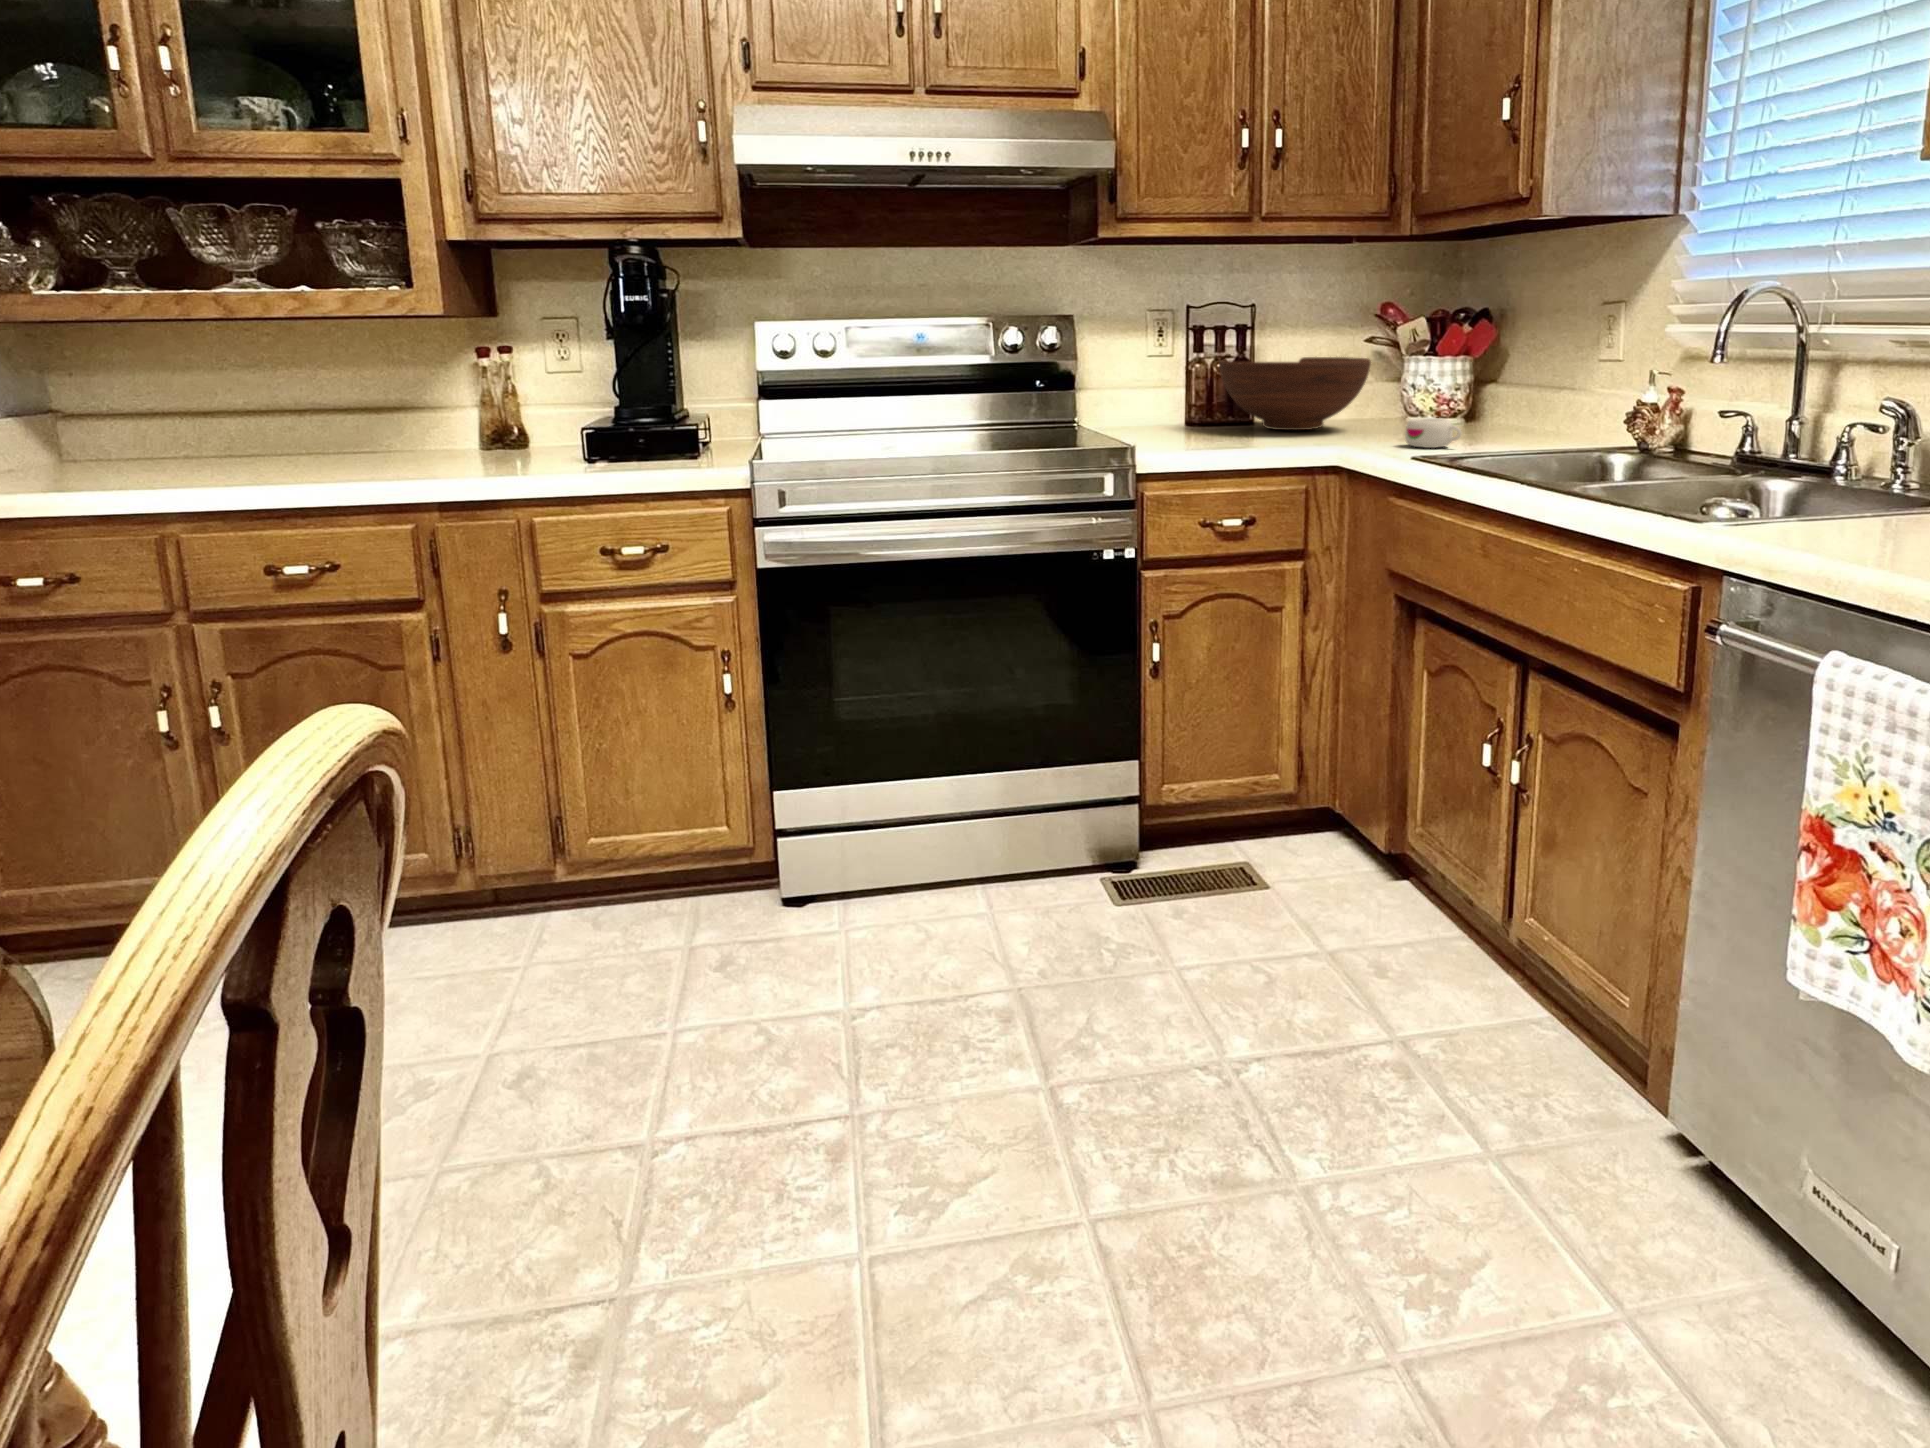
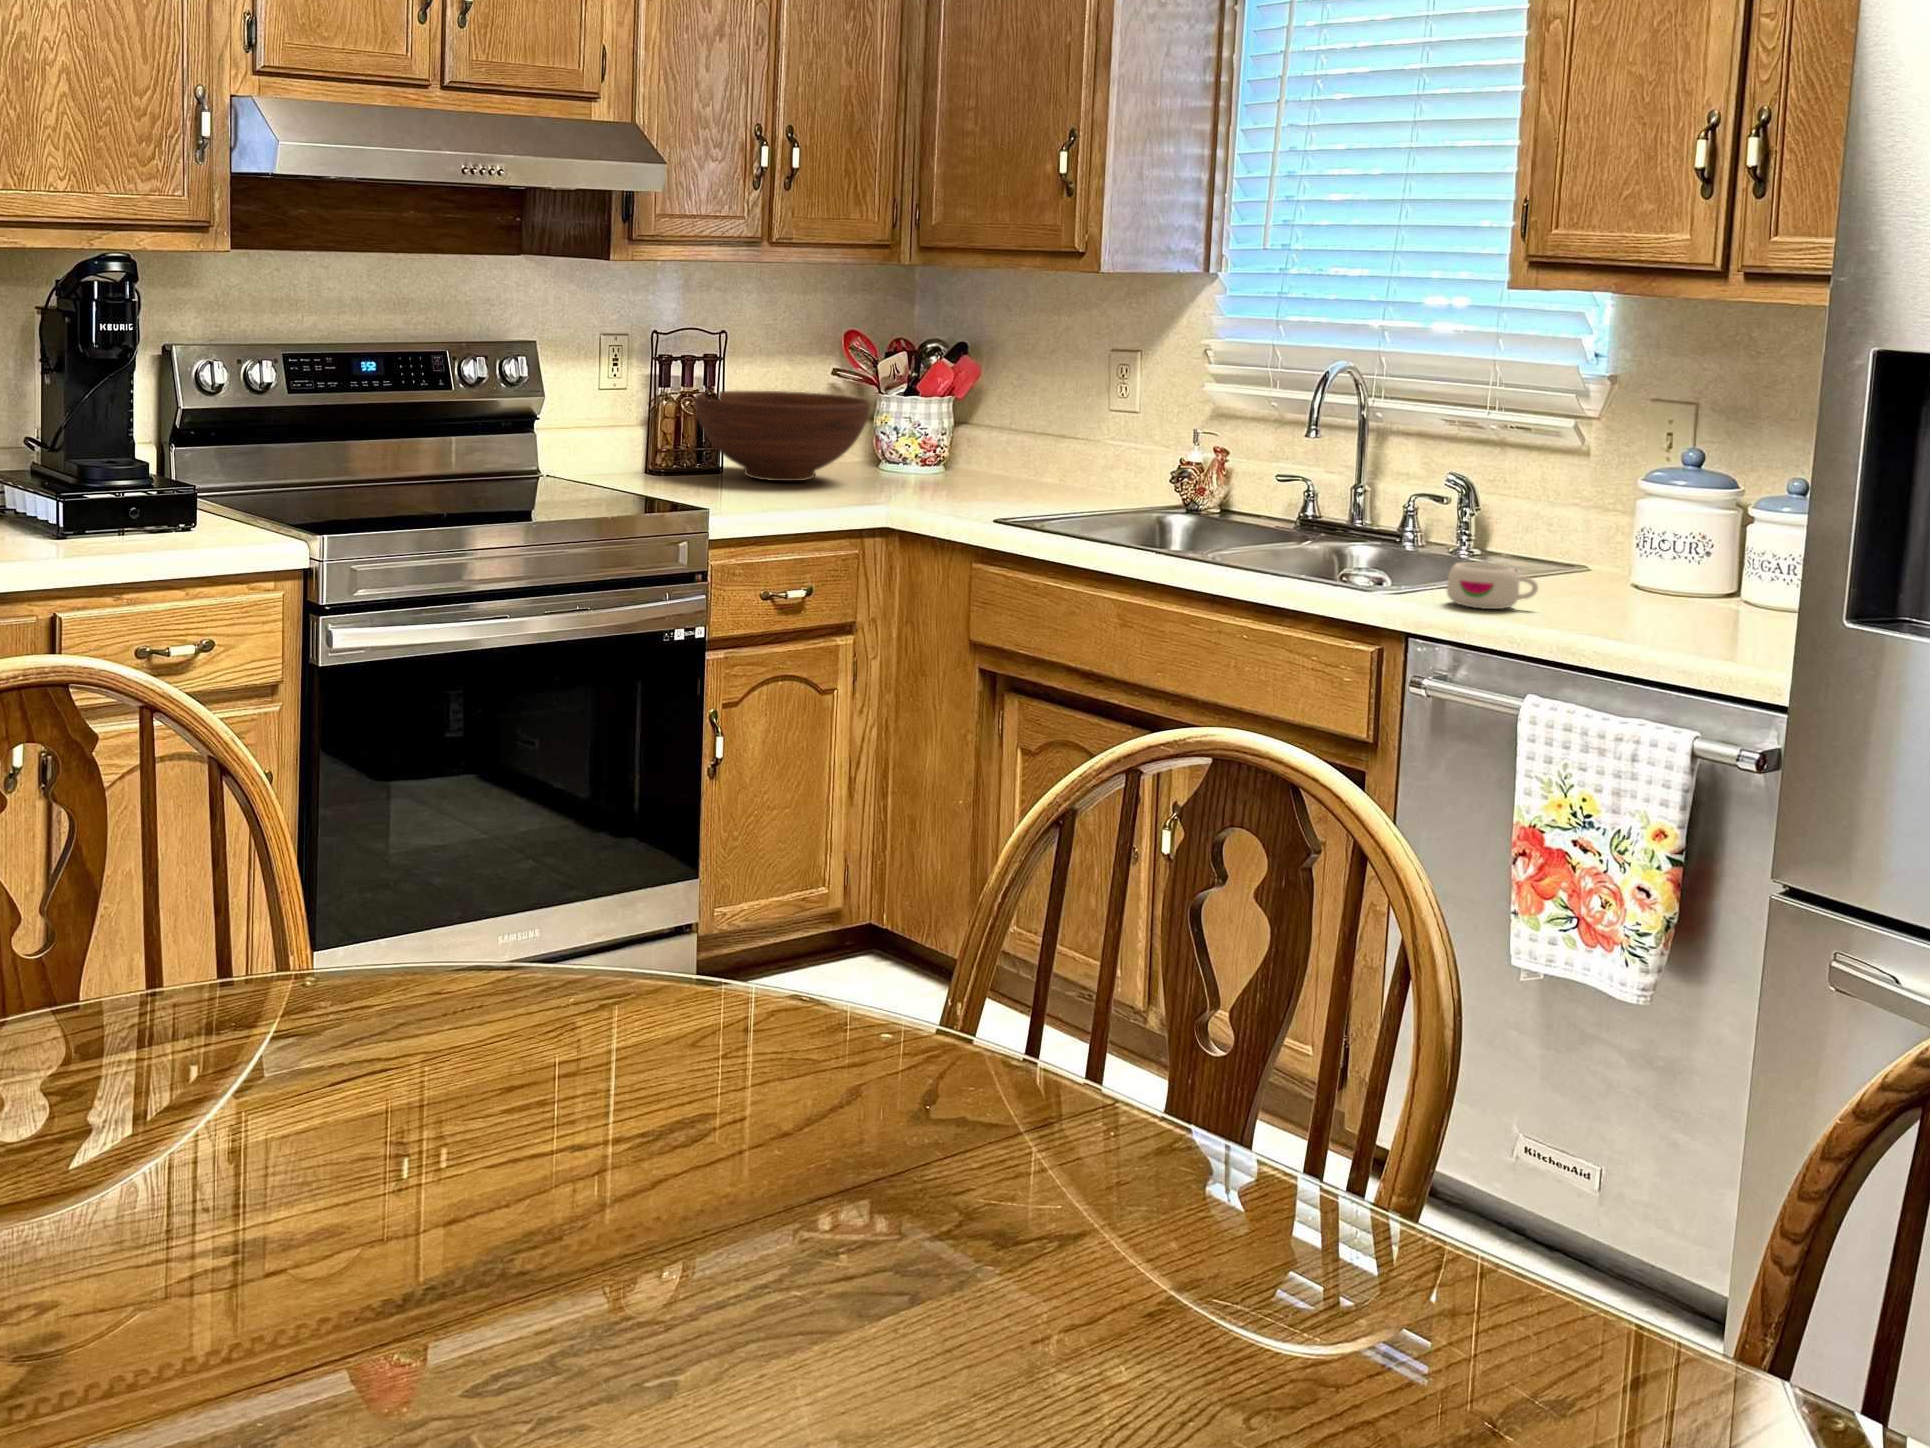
mug: present [1405,418,1461,448] -> present [1447,562,1538,609]

